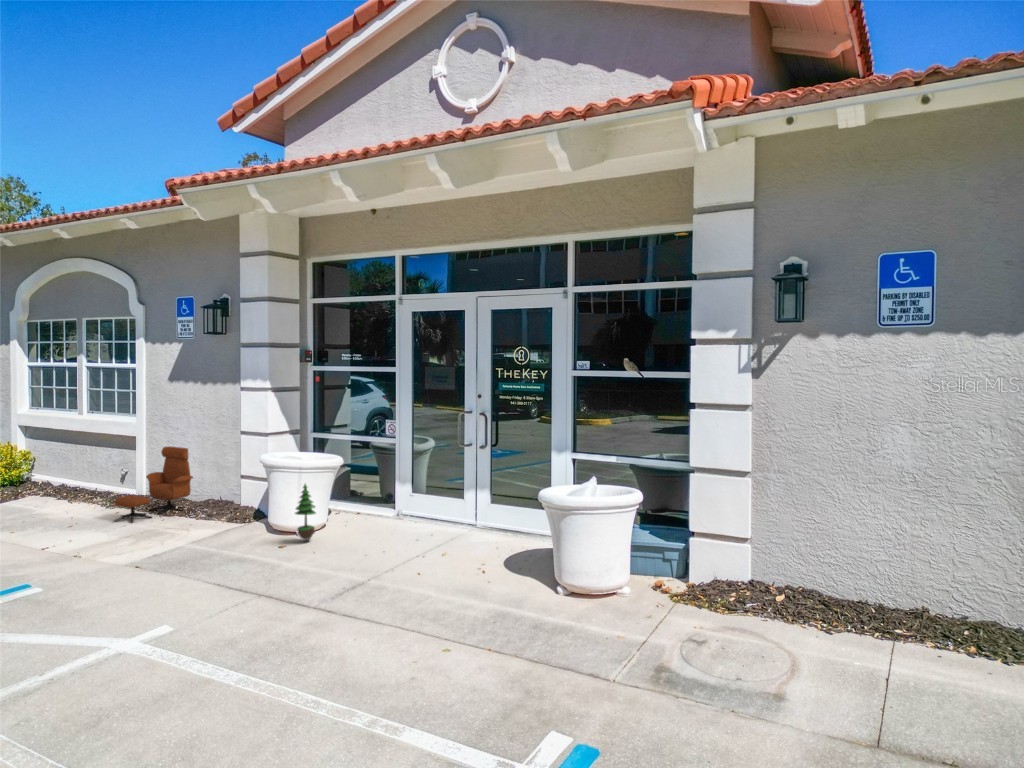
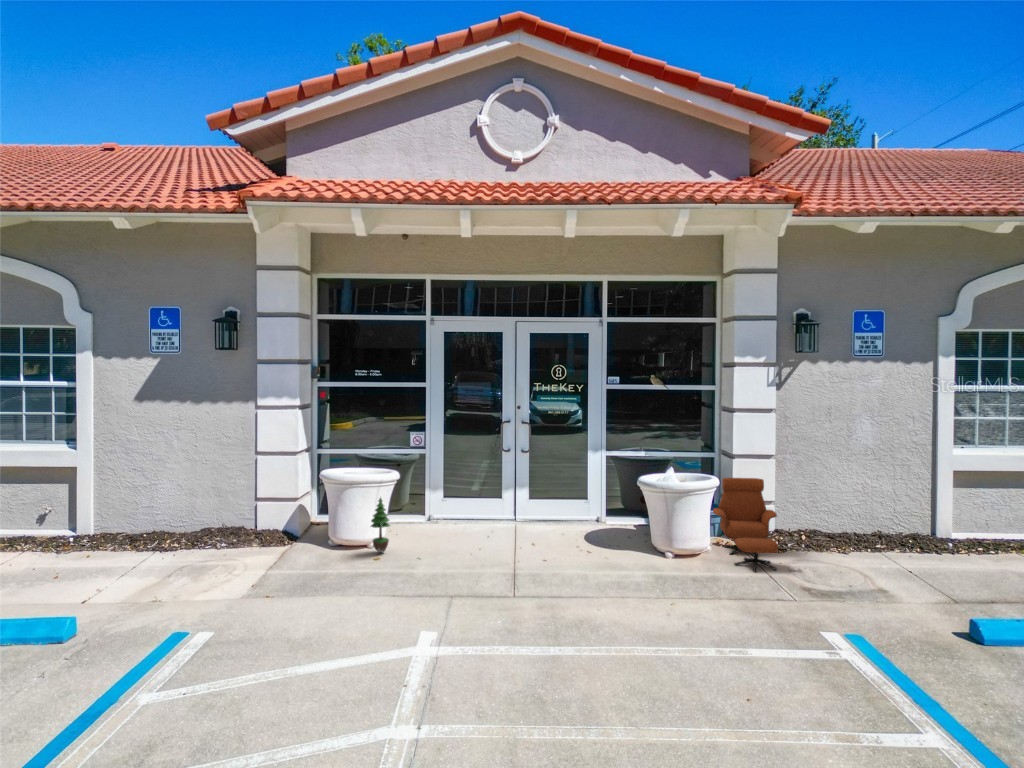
lounge chair: present [113,447,193,522] -> present [713,478,778,571]

